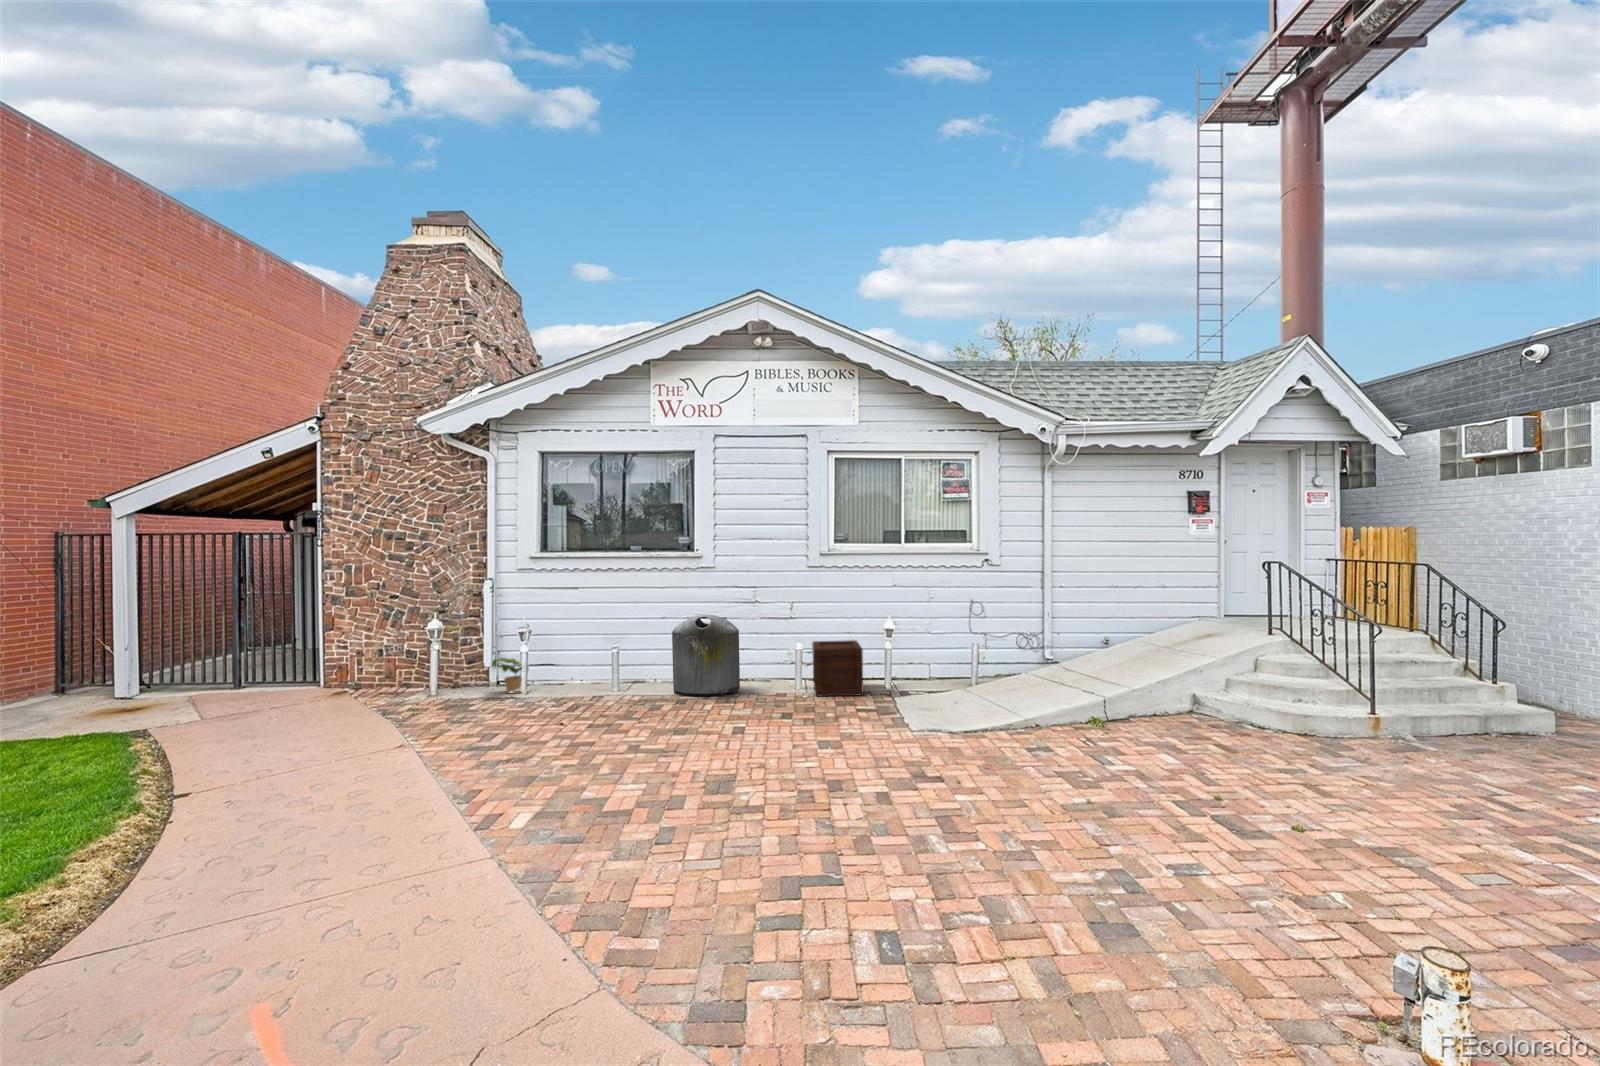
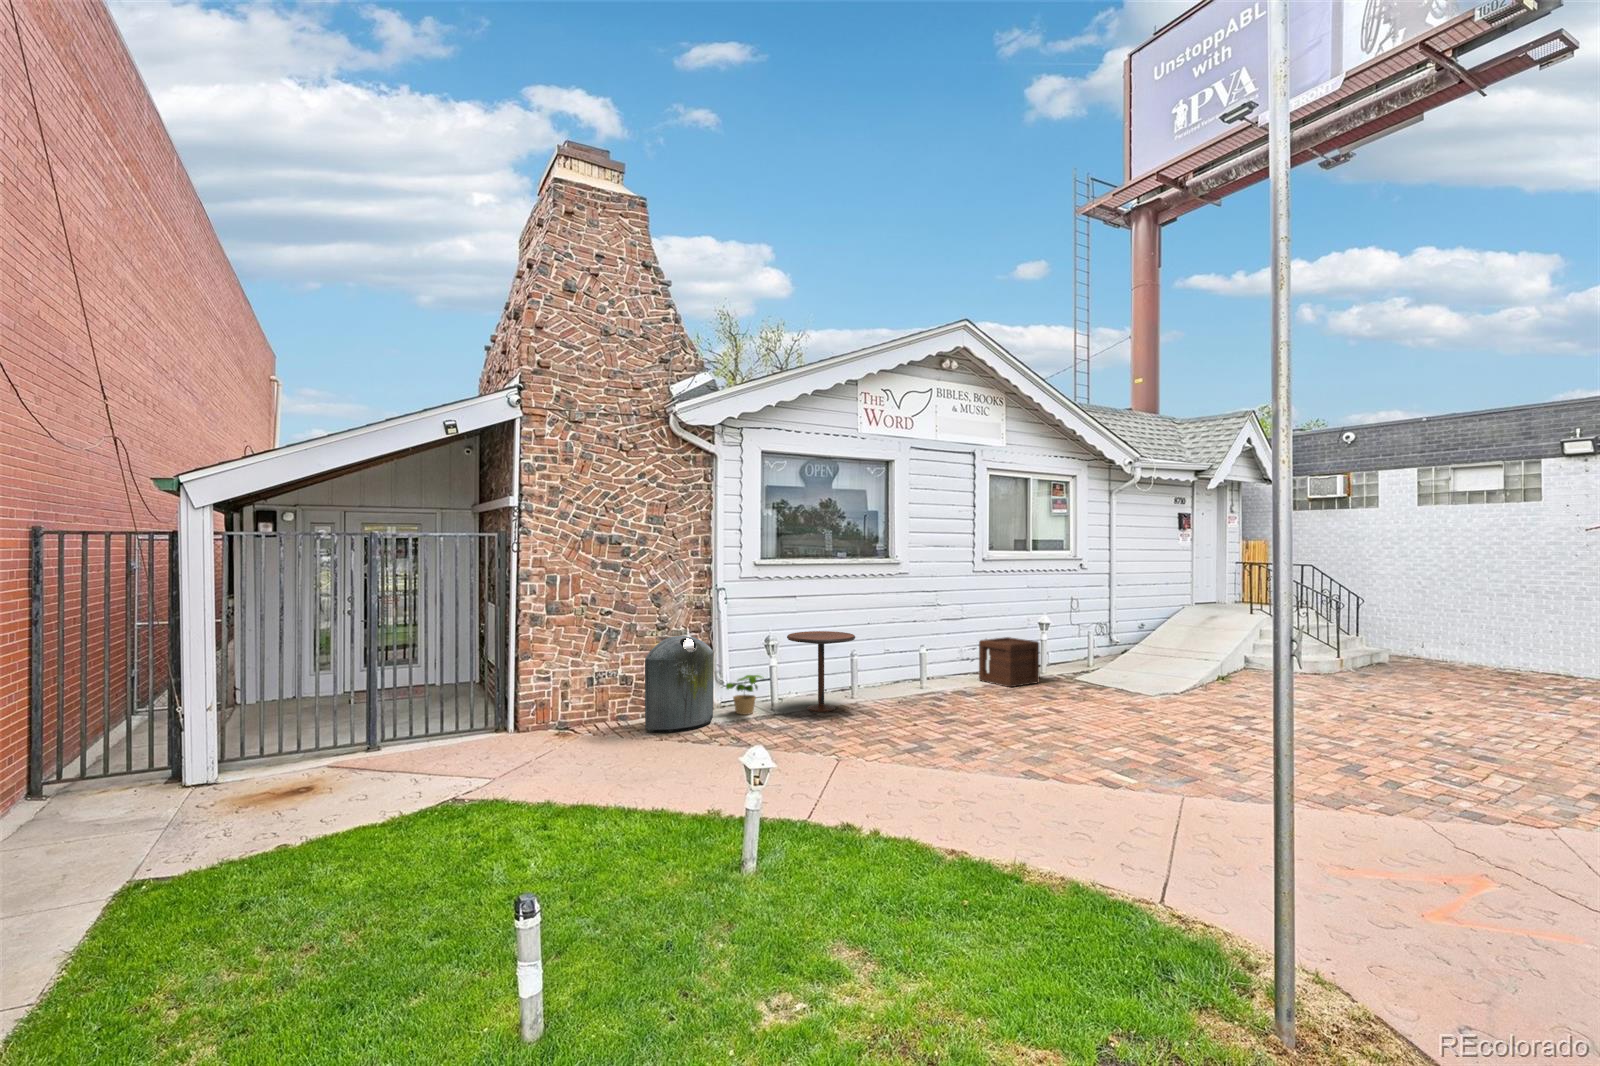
trash can: present [672,615,740,696] -> present [645,636,713,733]
pedestal table: none [541,621,611,699] -> present [787,631,855,712]

